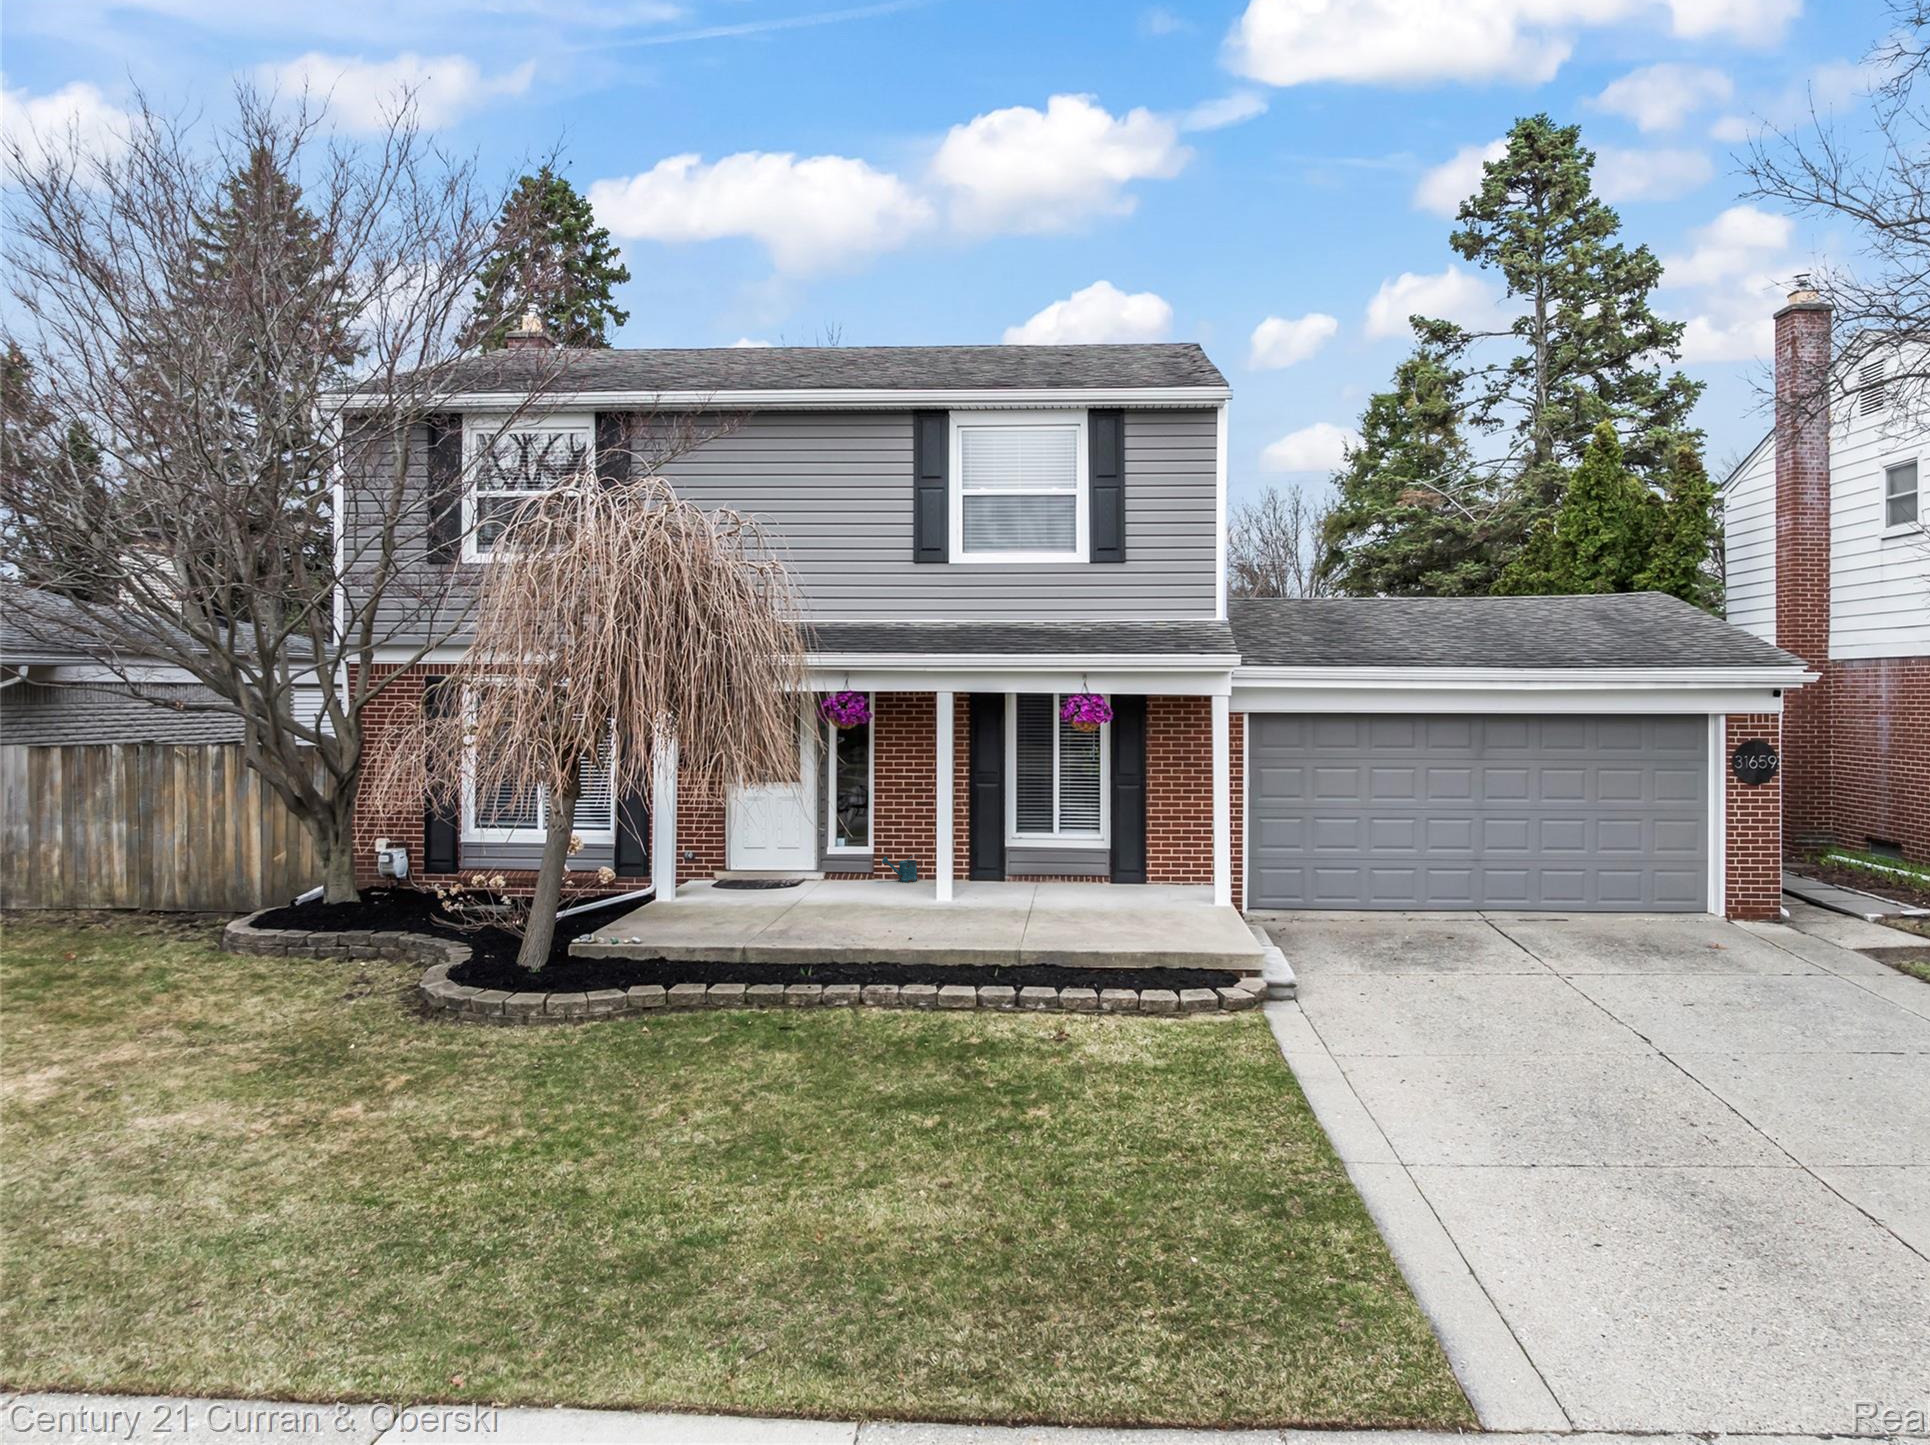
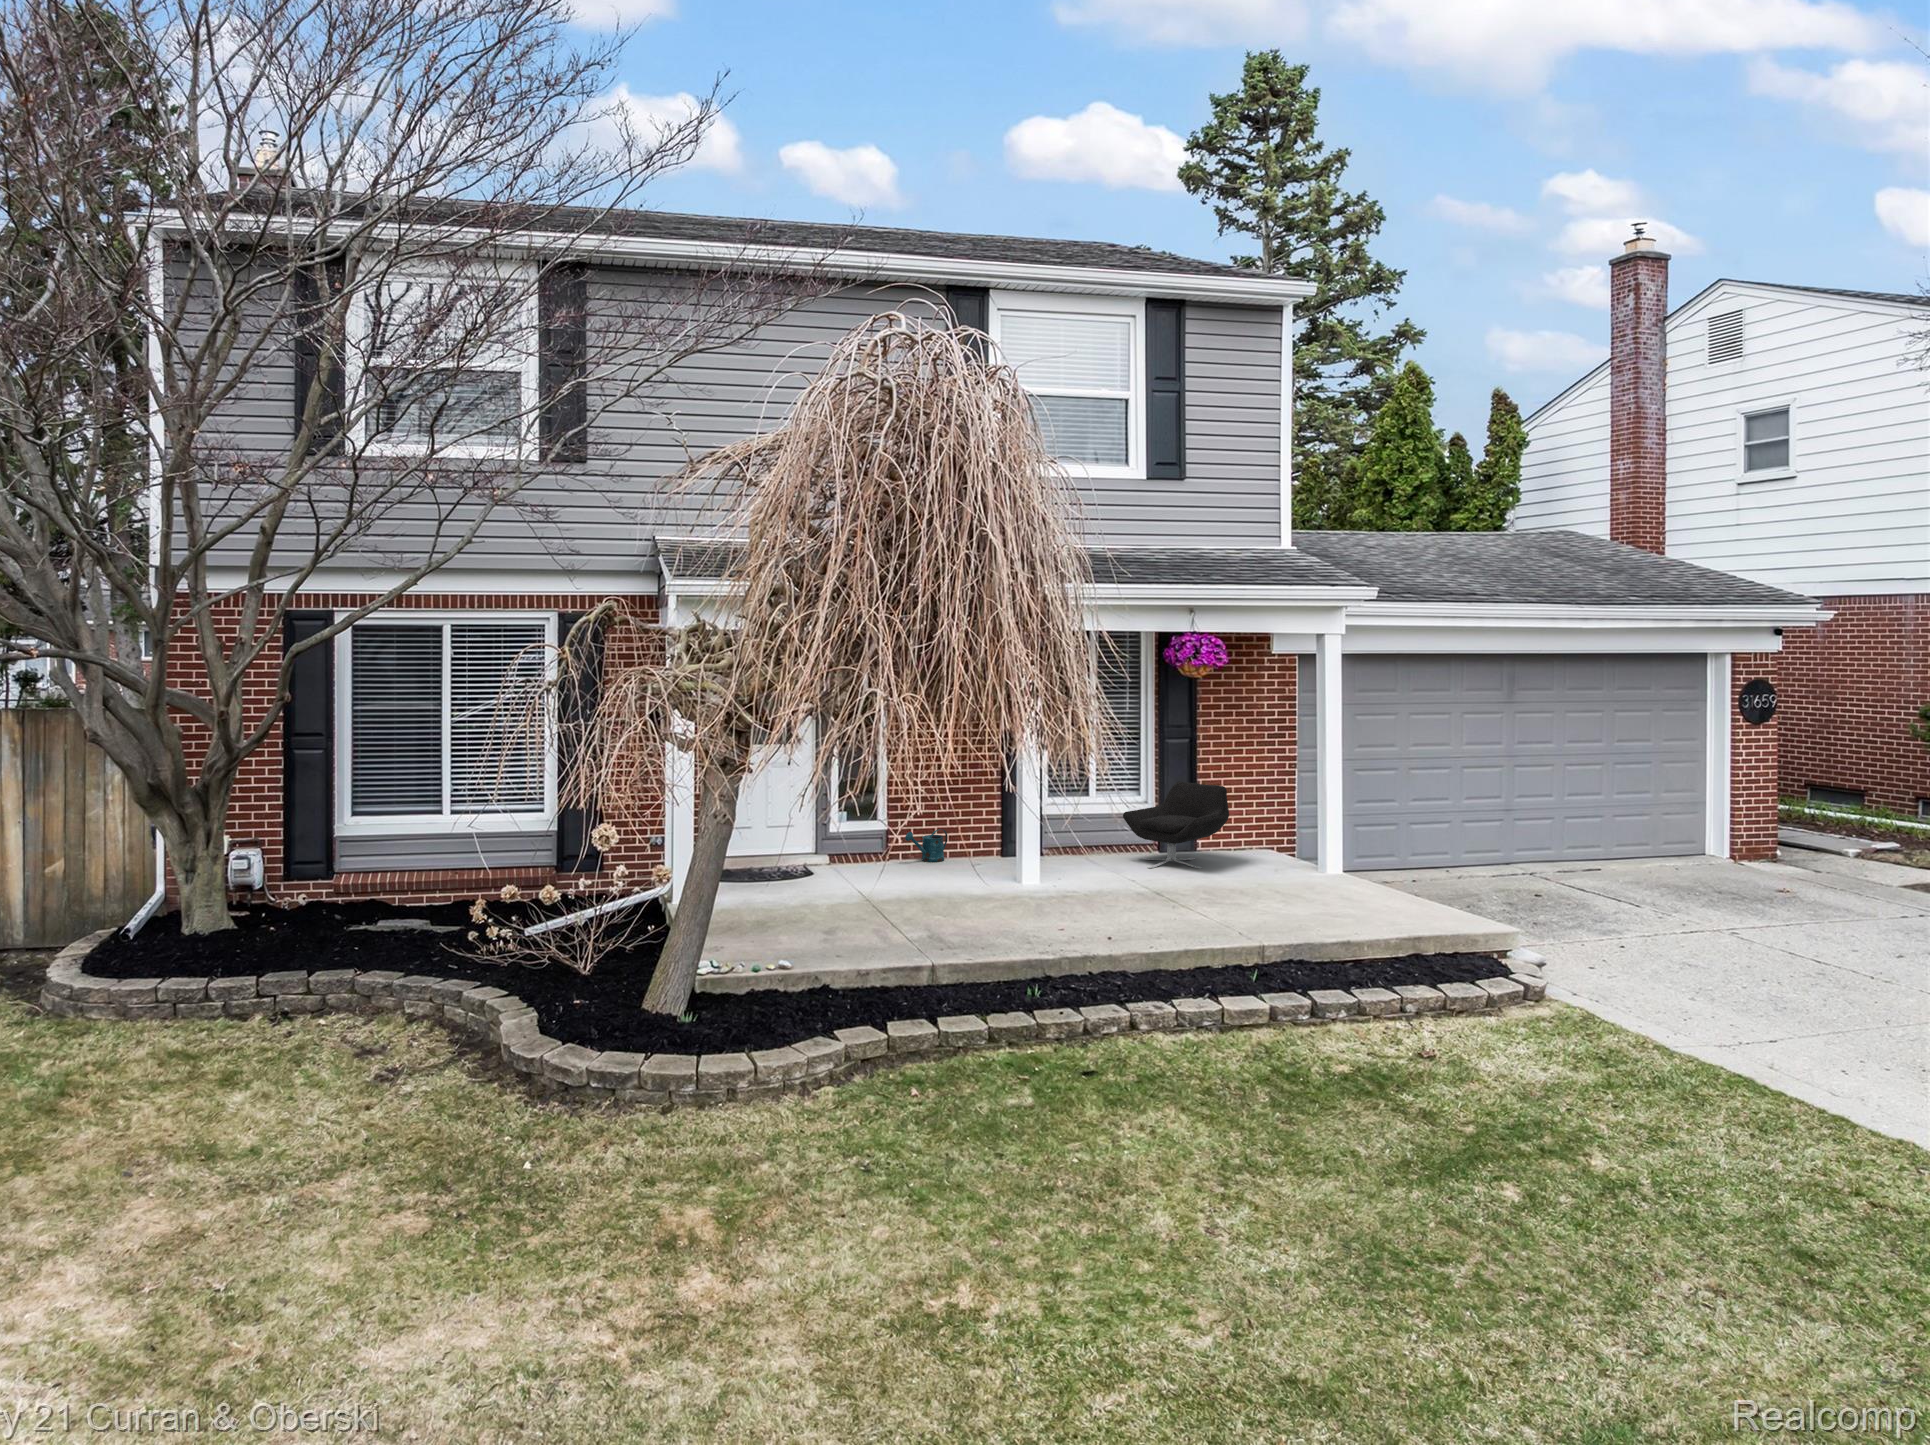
lounge chair: none [1062,823,1151,899] -> present [1123,781,1229,868]

